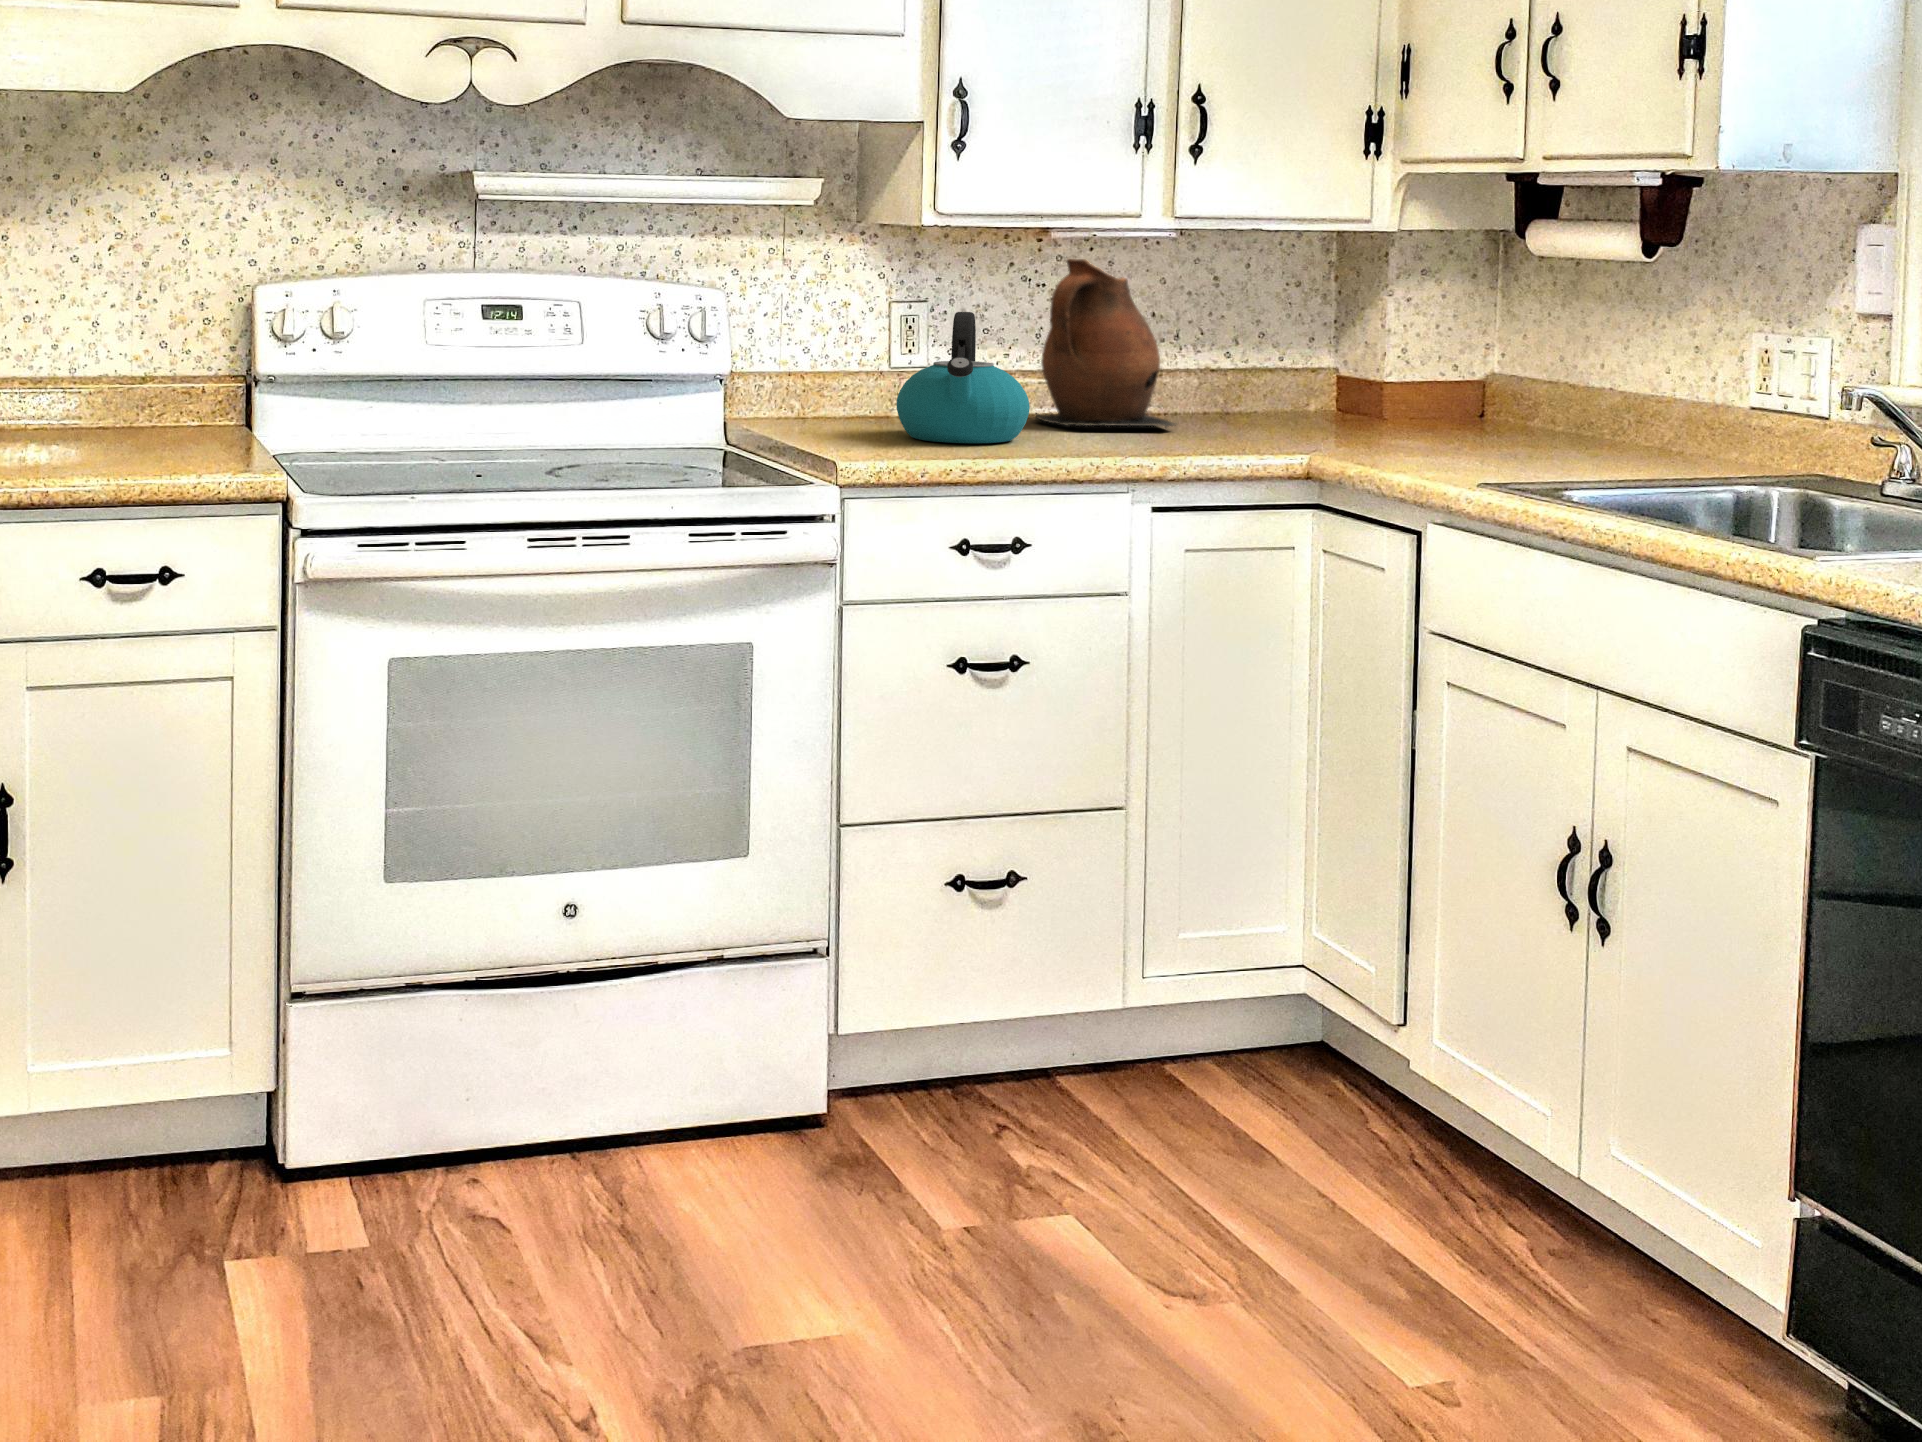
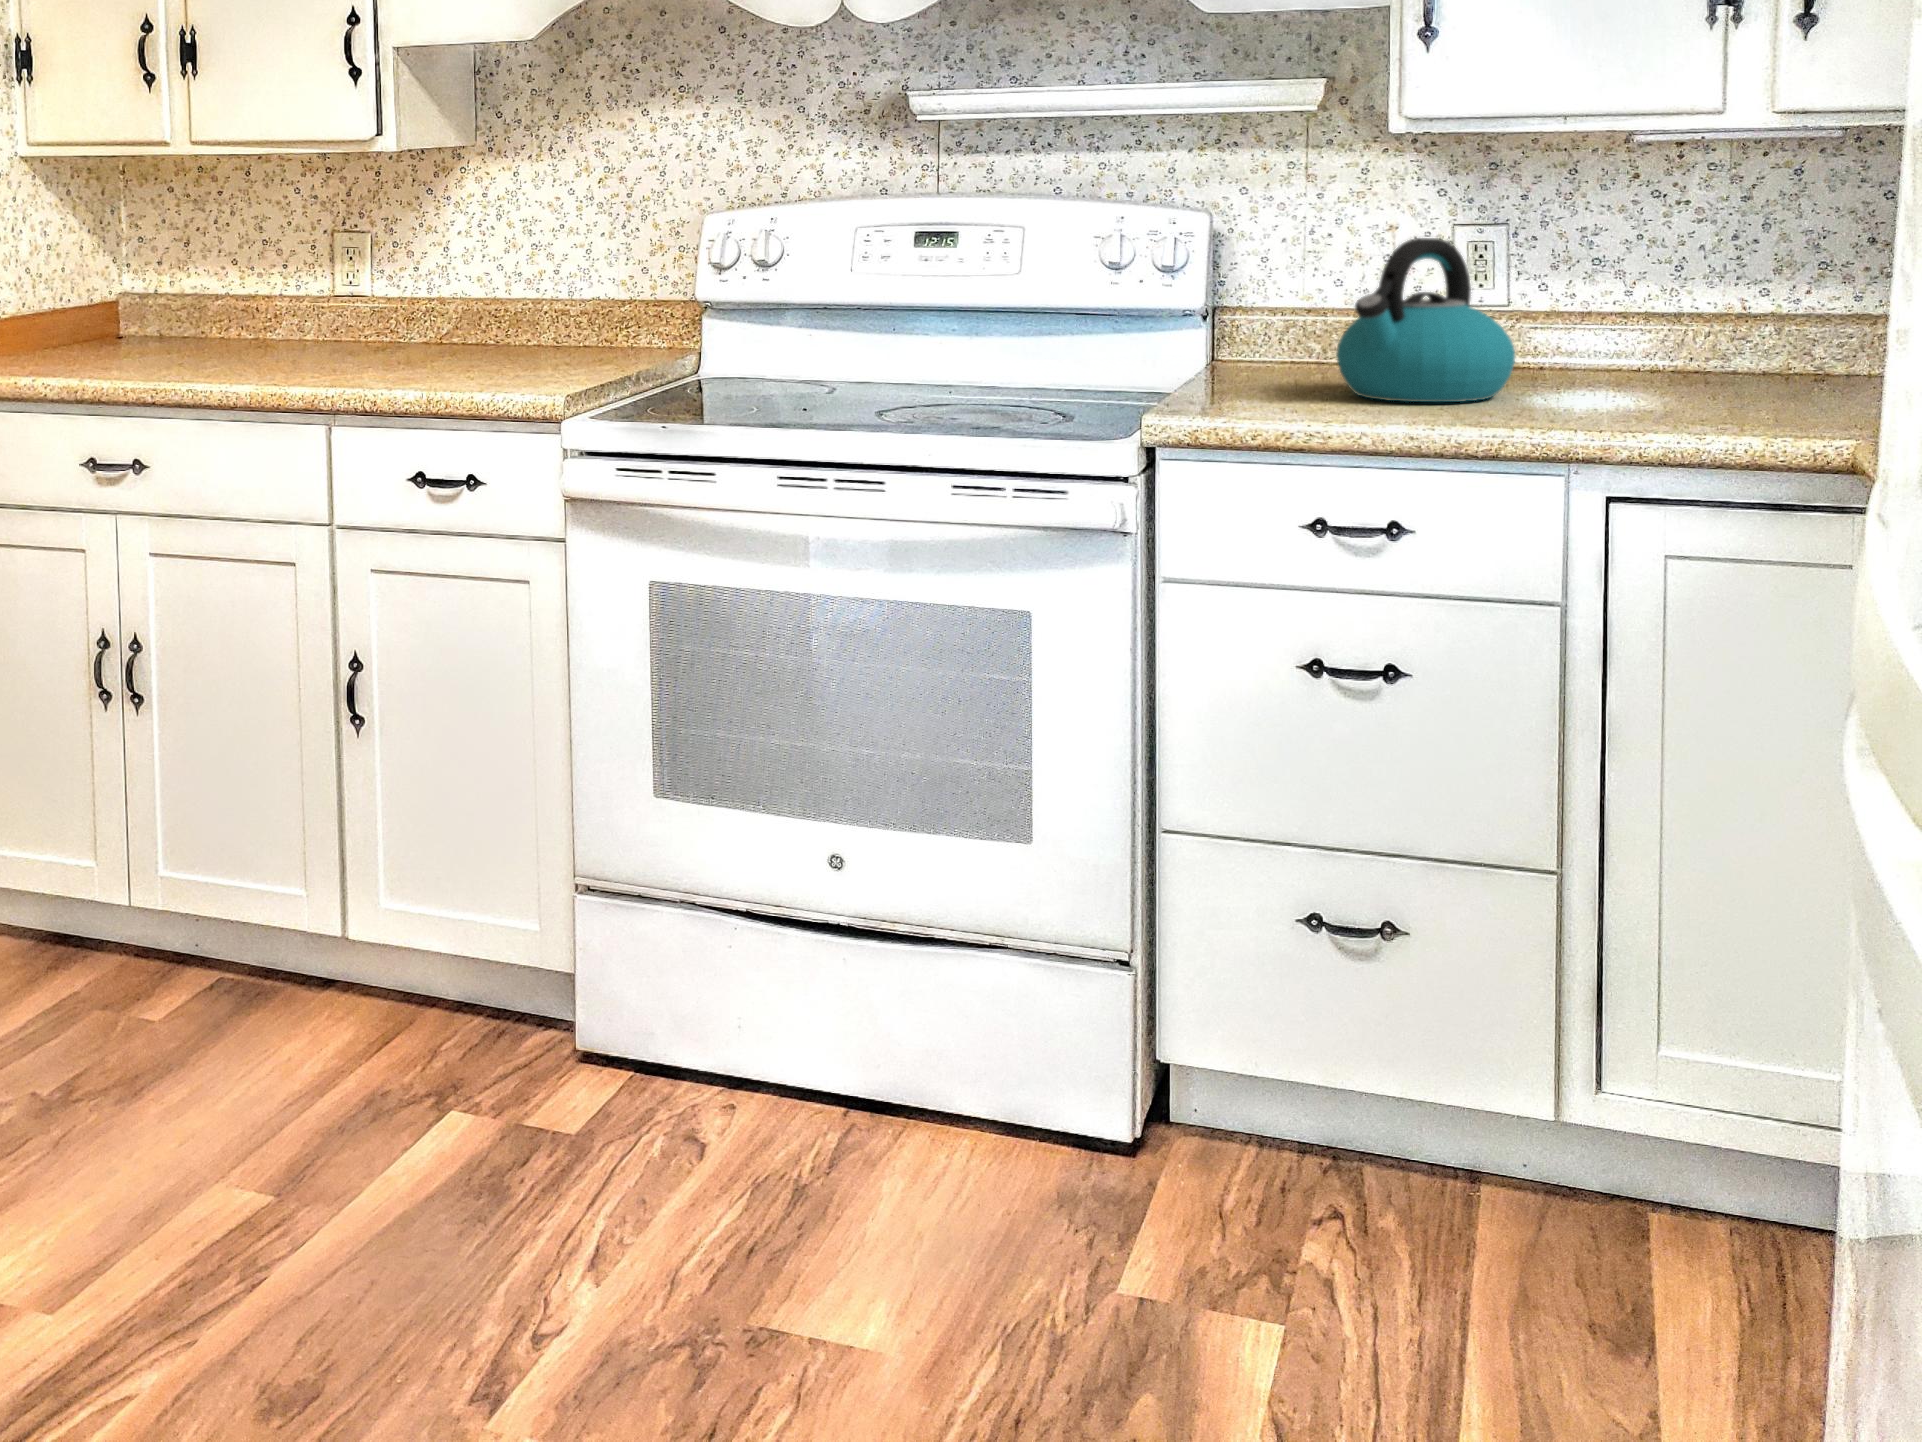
ceramic pitcher: present [1035,259,1175,428] -> none [1601,167,1815,398]

